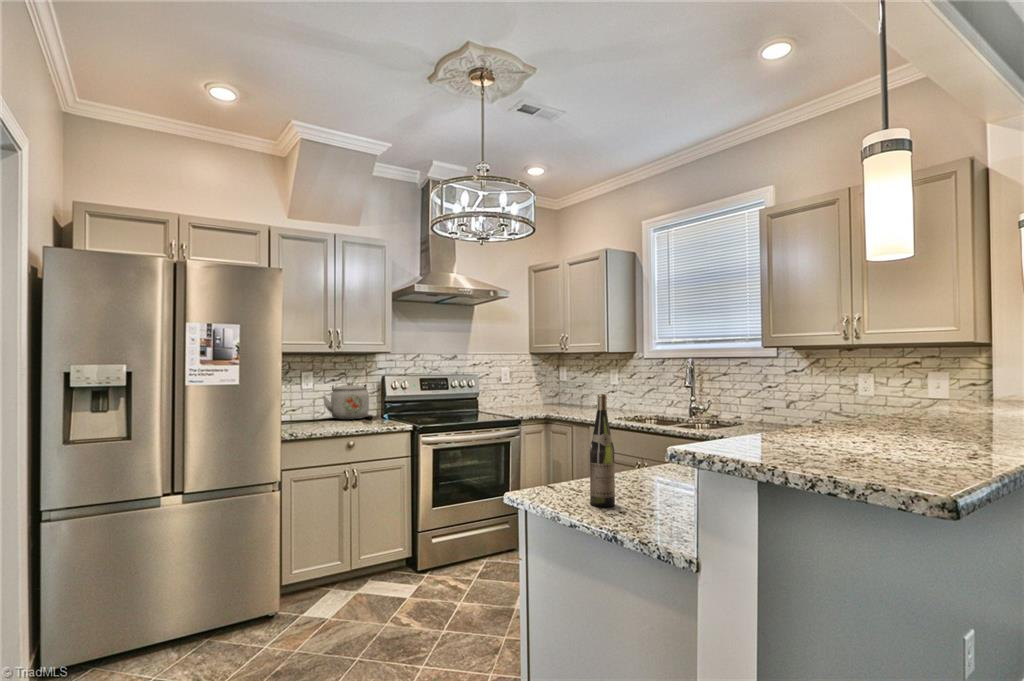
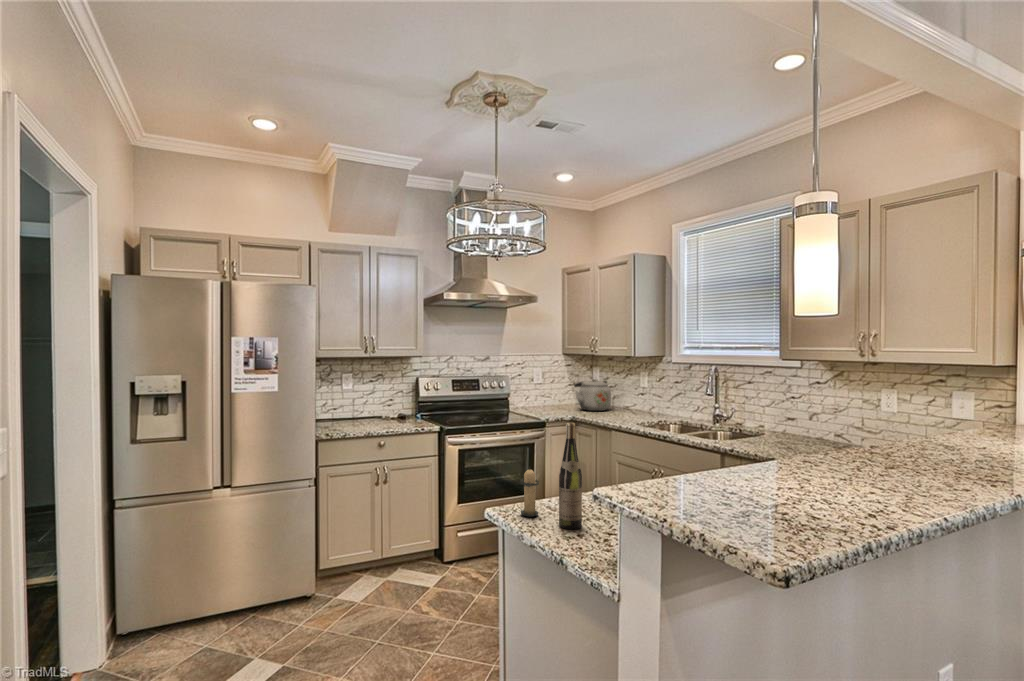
kettle: present [323,382,369,420] -> present [574,379,611,411]
candle: none [542,444,567,498] -> present [520,469,539,517]

